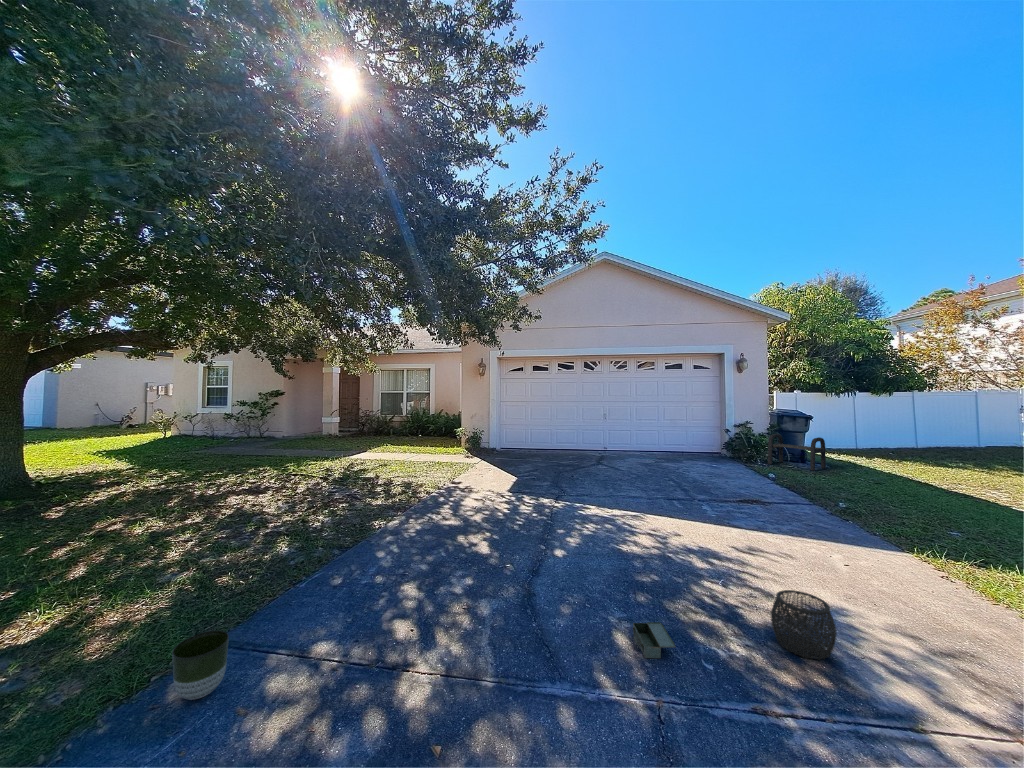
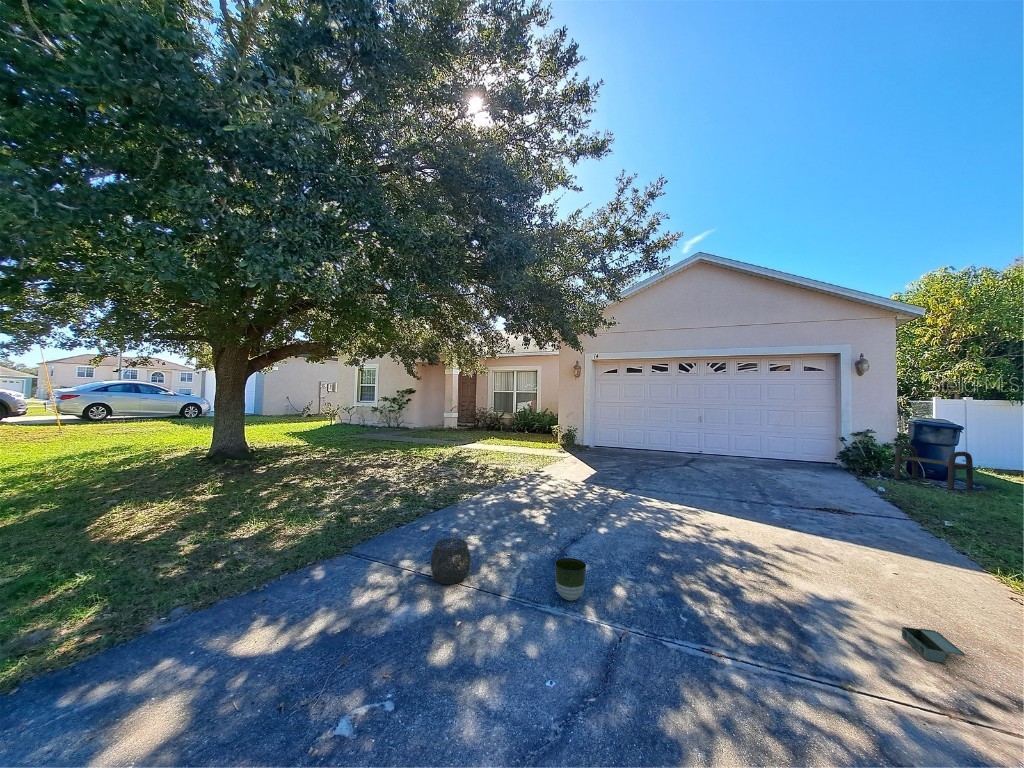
woven basket: present [771,590,837,660] -> present [431,538,471,584]
toolbox: present [633,622,676,658] -> present [902,627,965,663]
planter: present [172,631,229,700] -> present [555,558,586,600]

